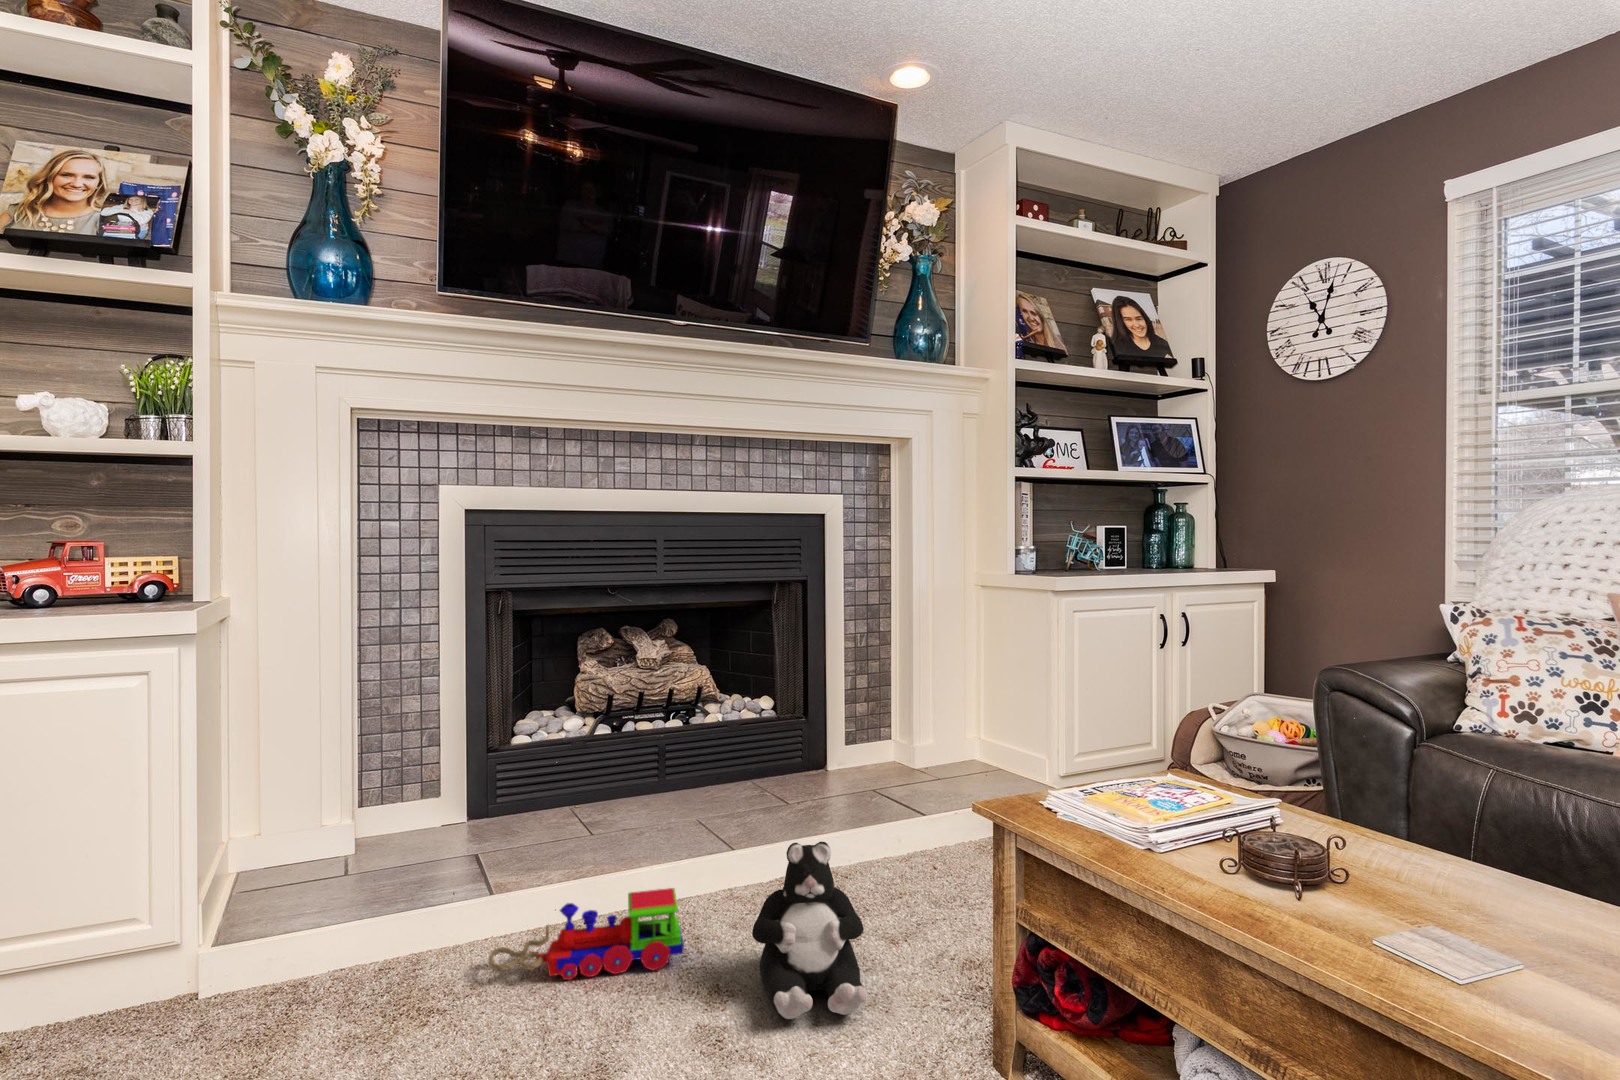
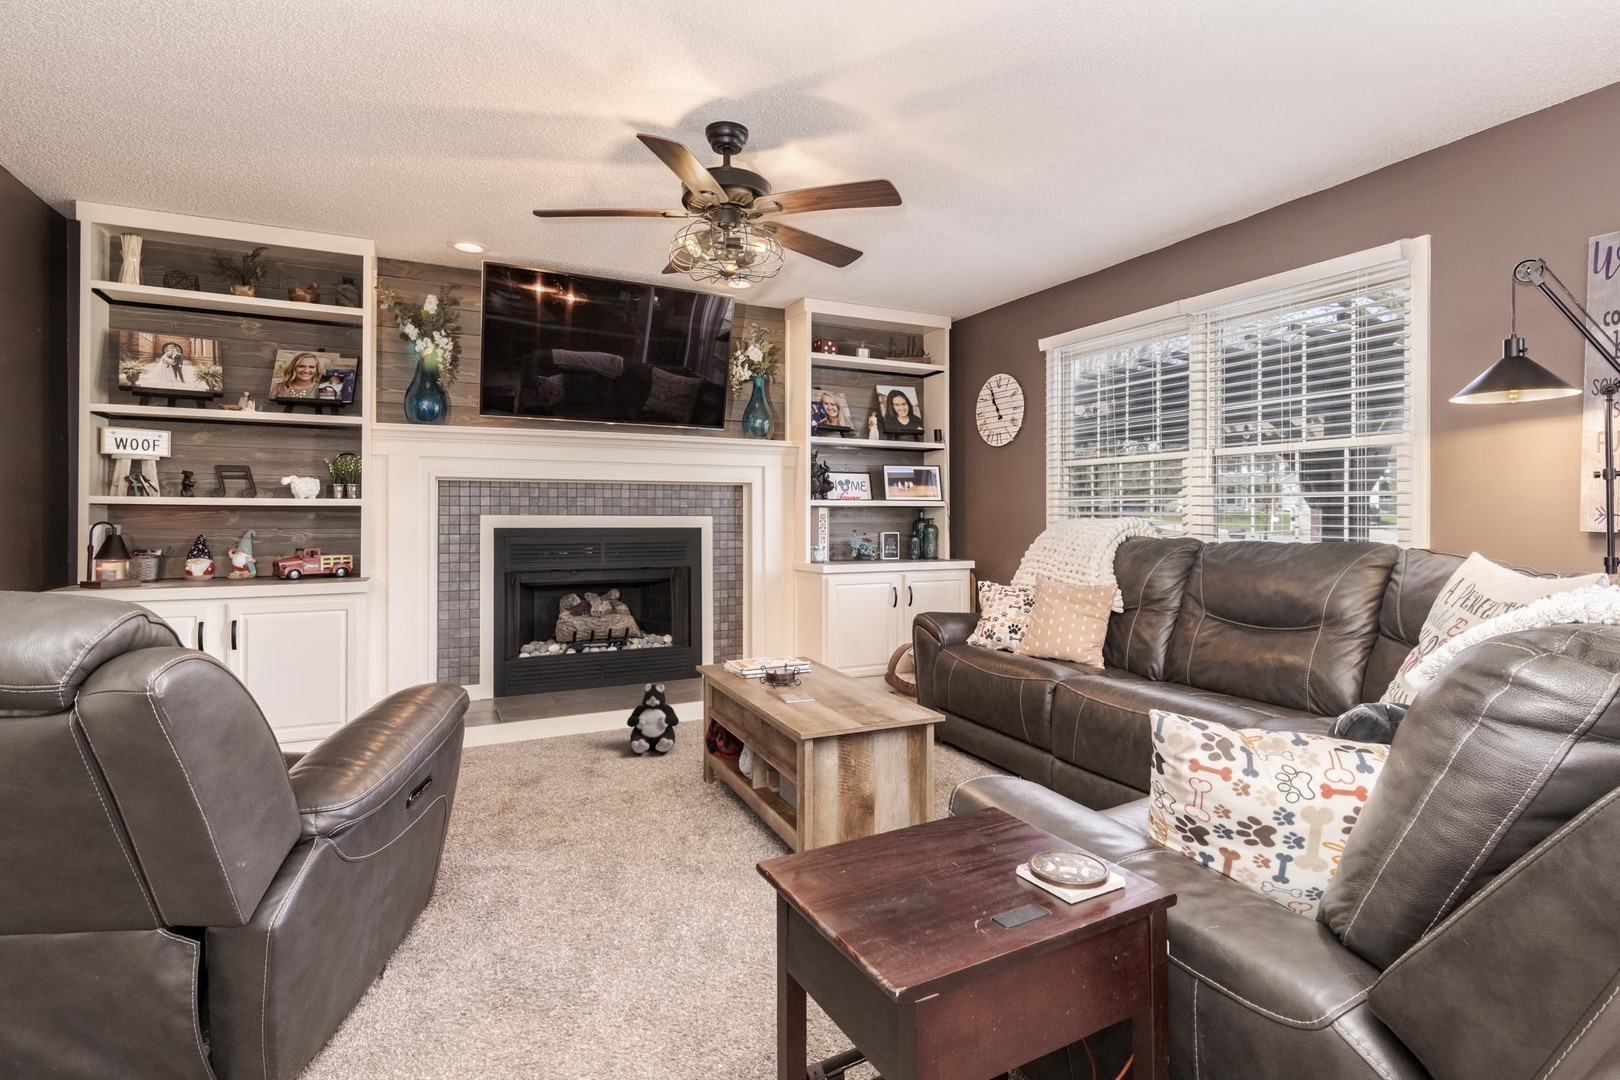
toy train: present [488,888,684,980] -> none [507,709,598,746]

